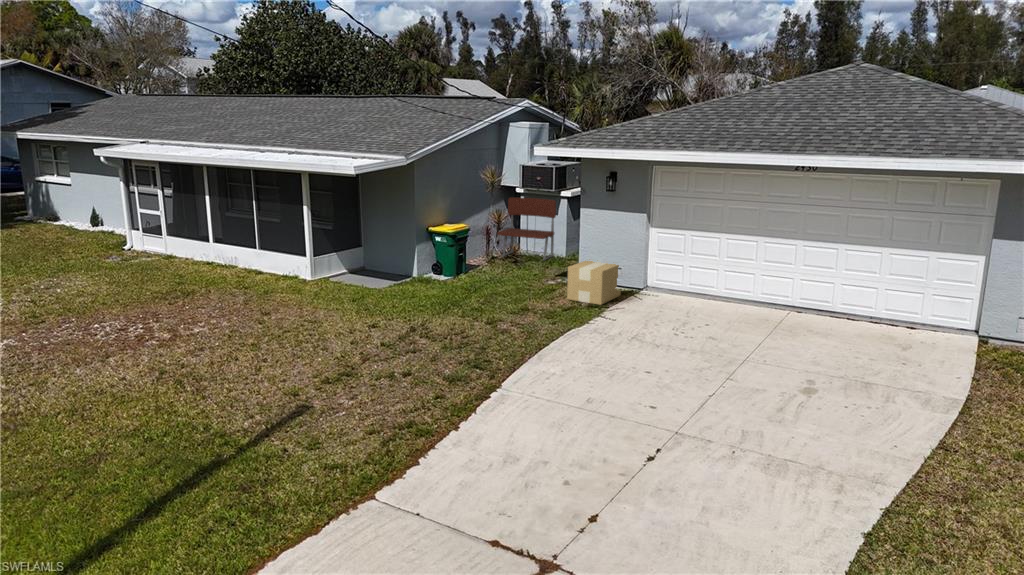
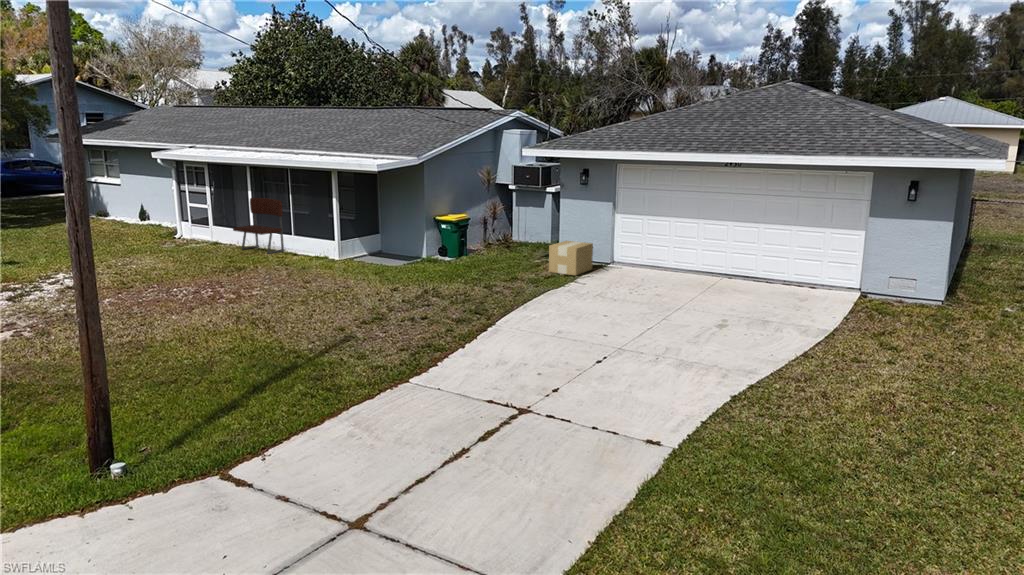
bench: present [497,198,556,260] -> present [233,198,285,254]

